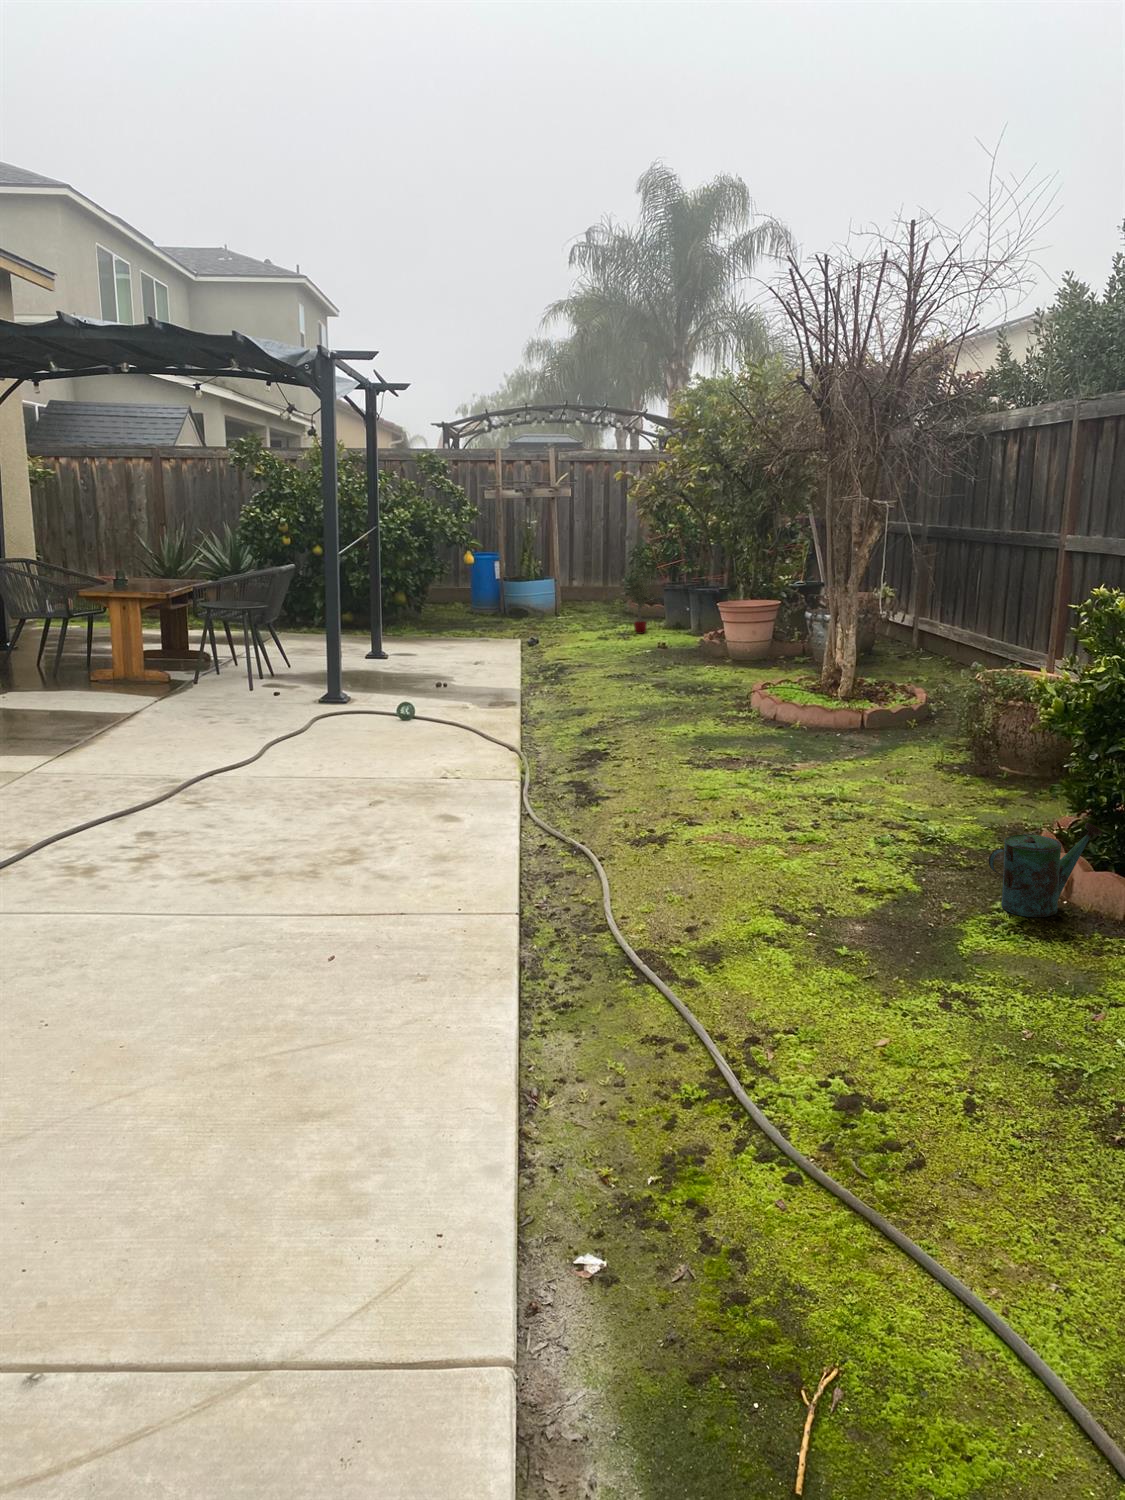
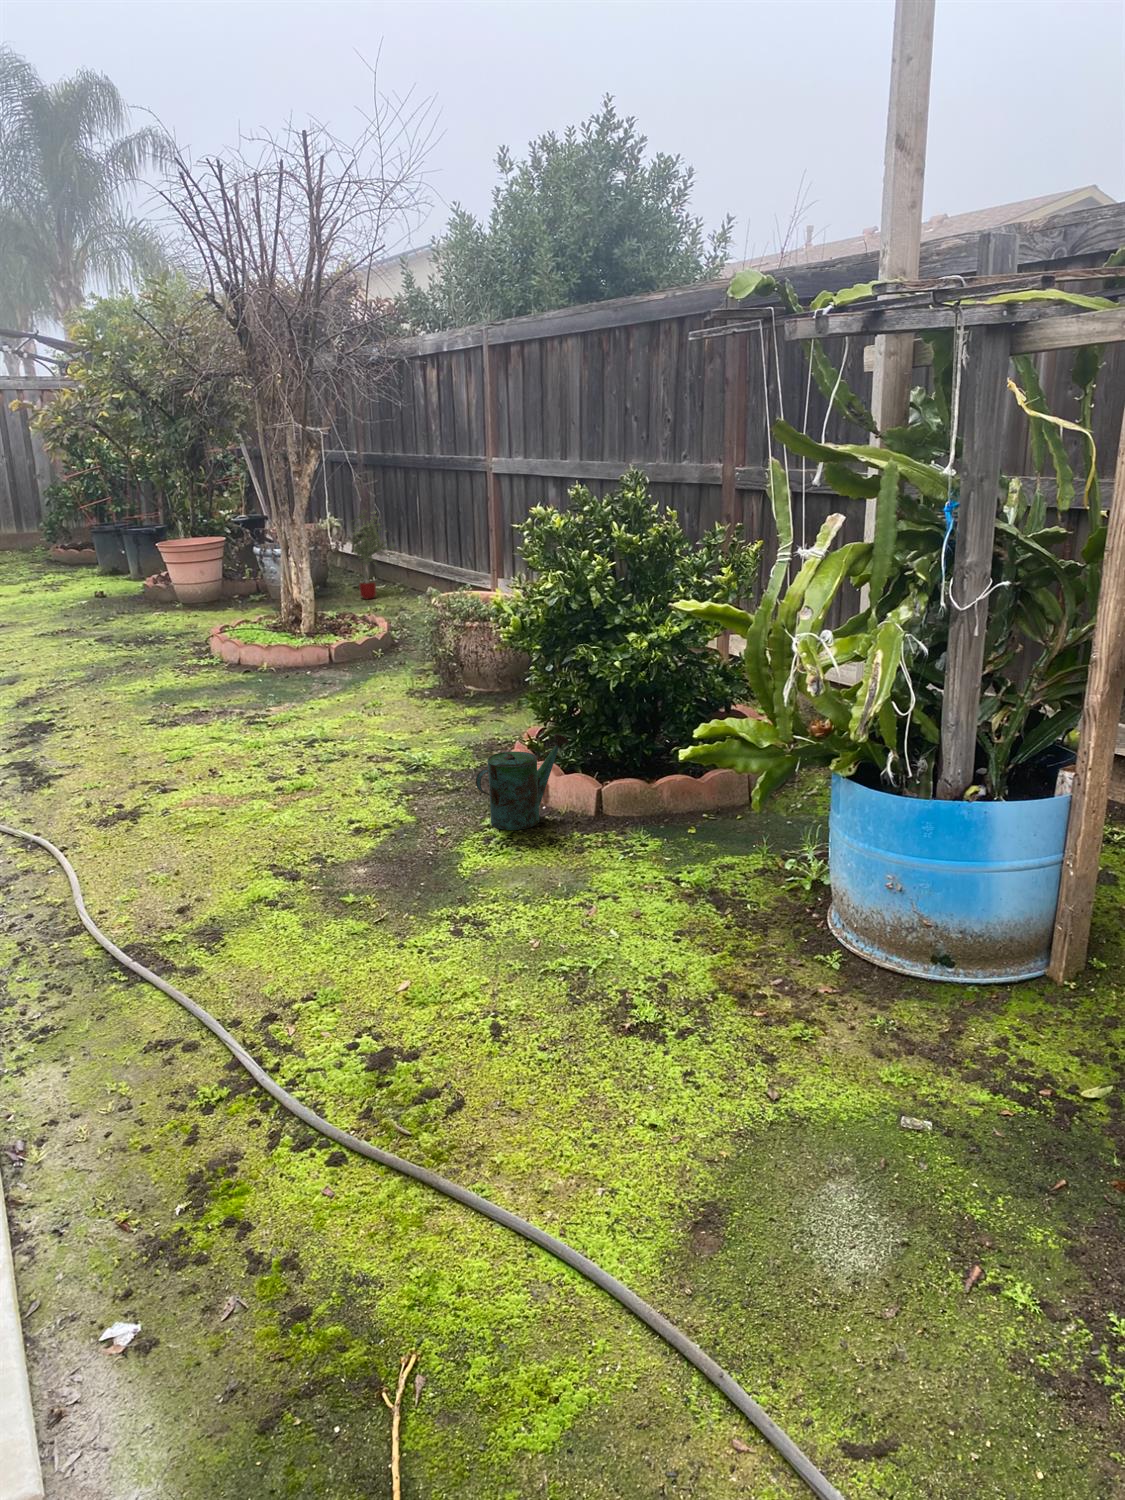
potted tree: present [631,569,661,634] -> present [351,510,395,599]

